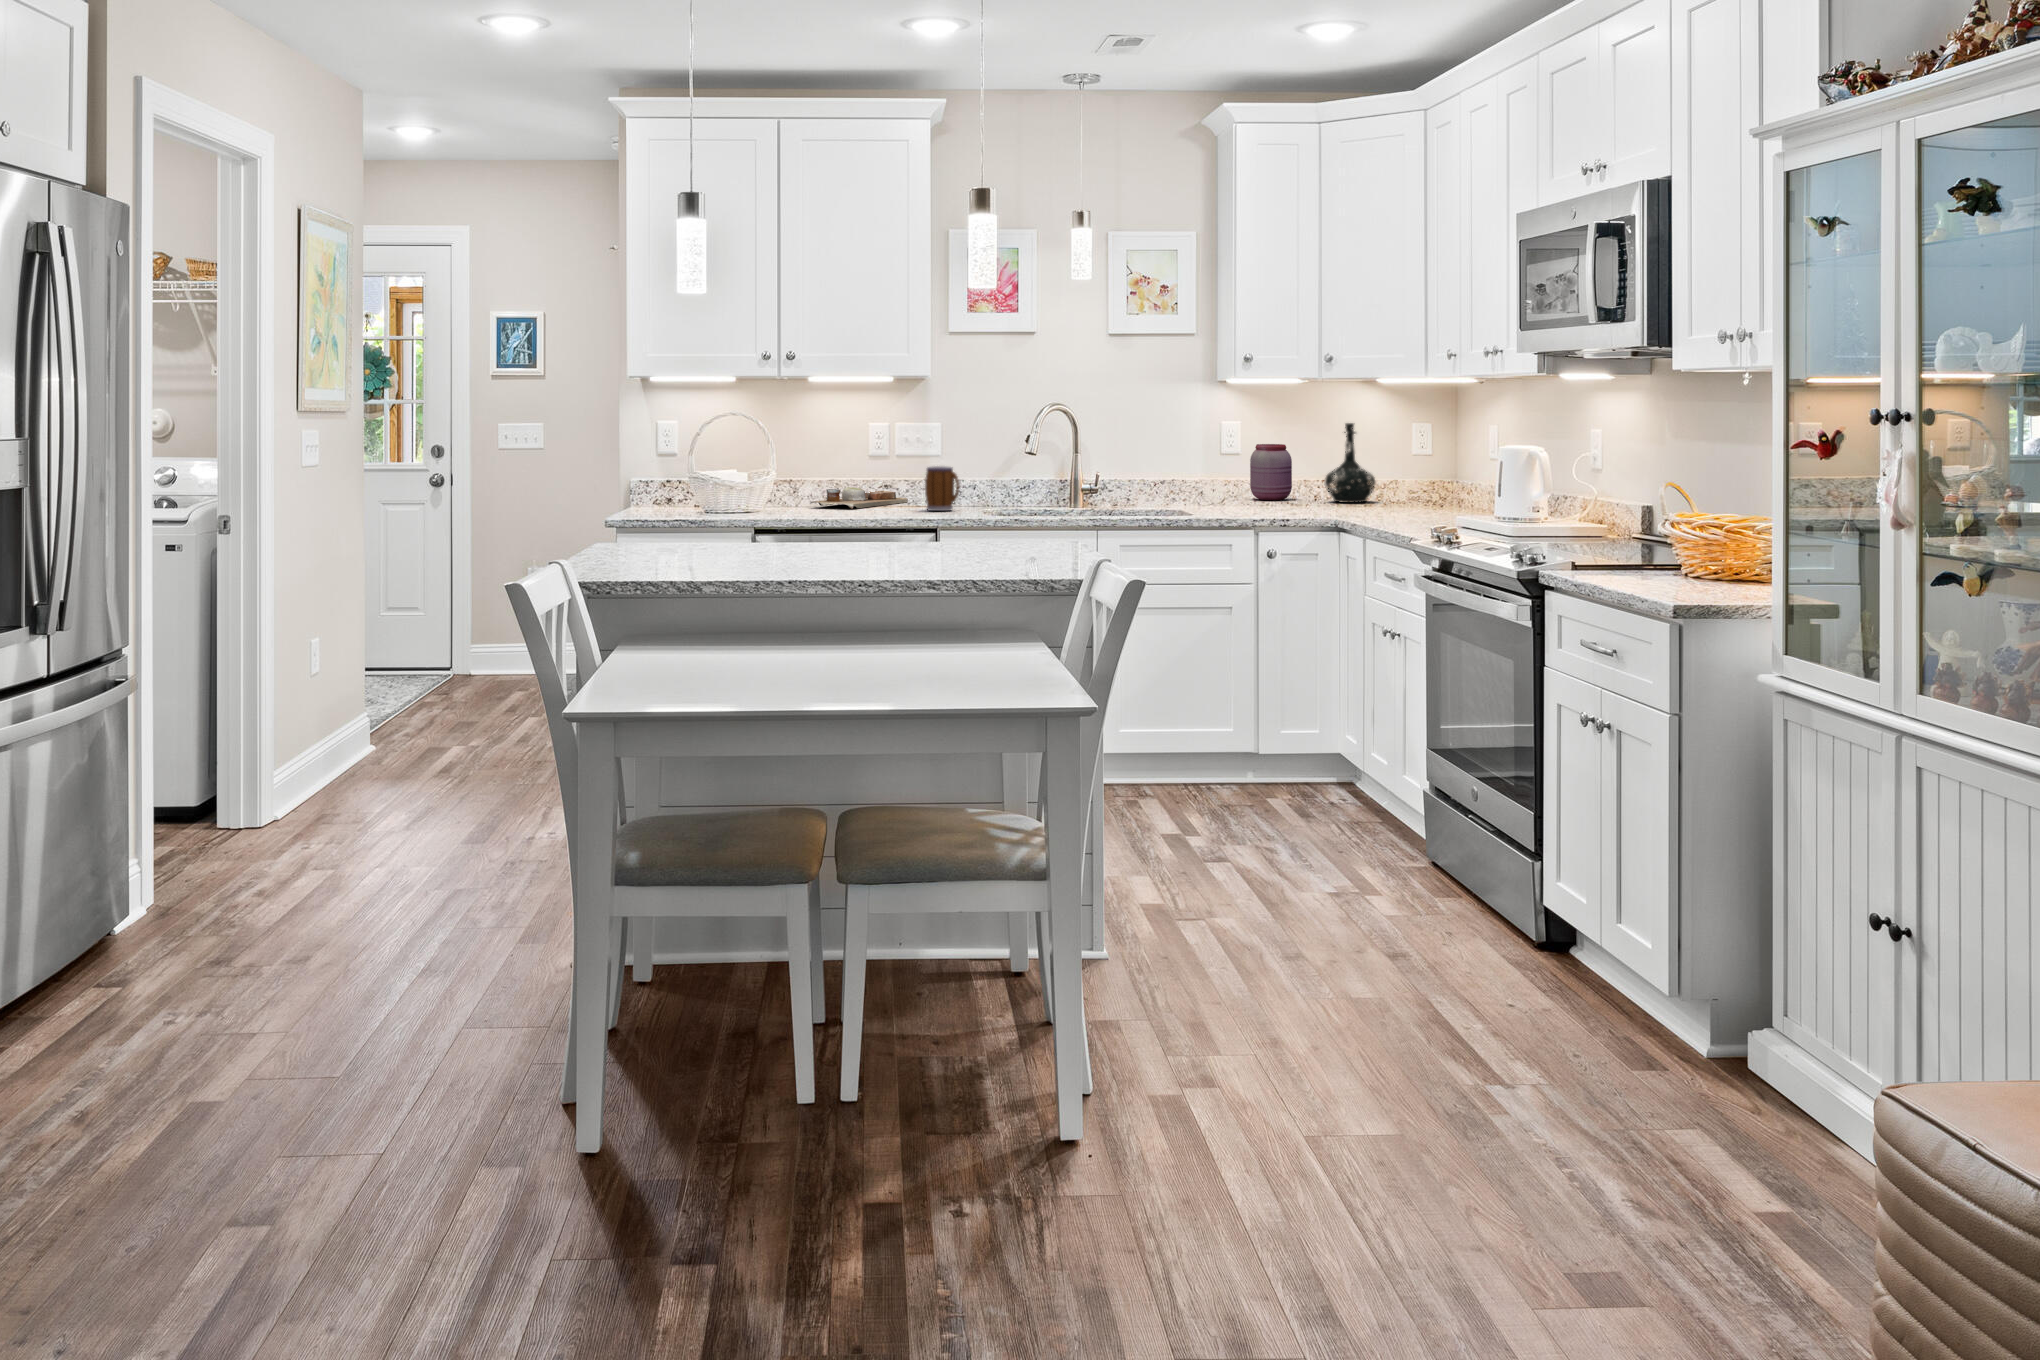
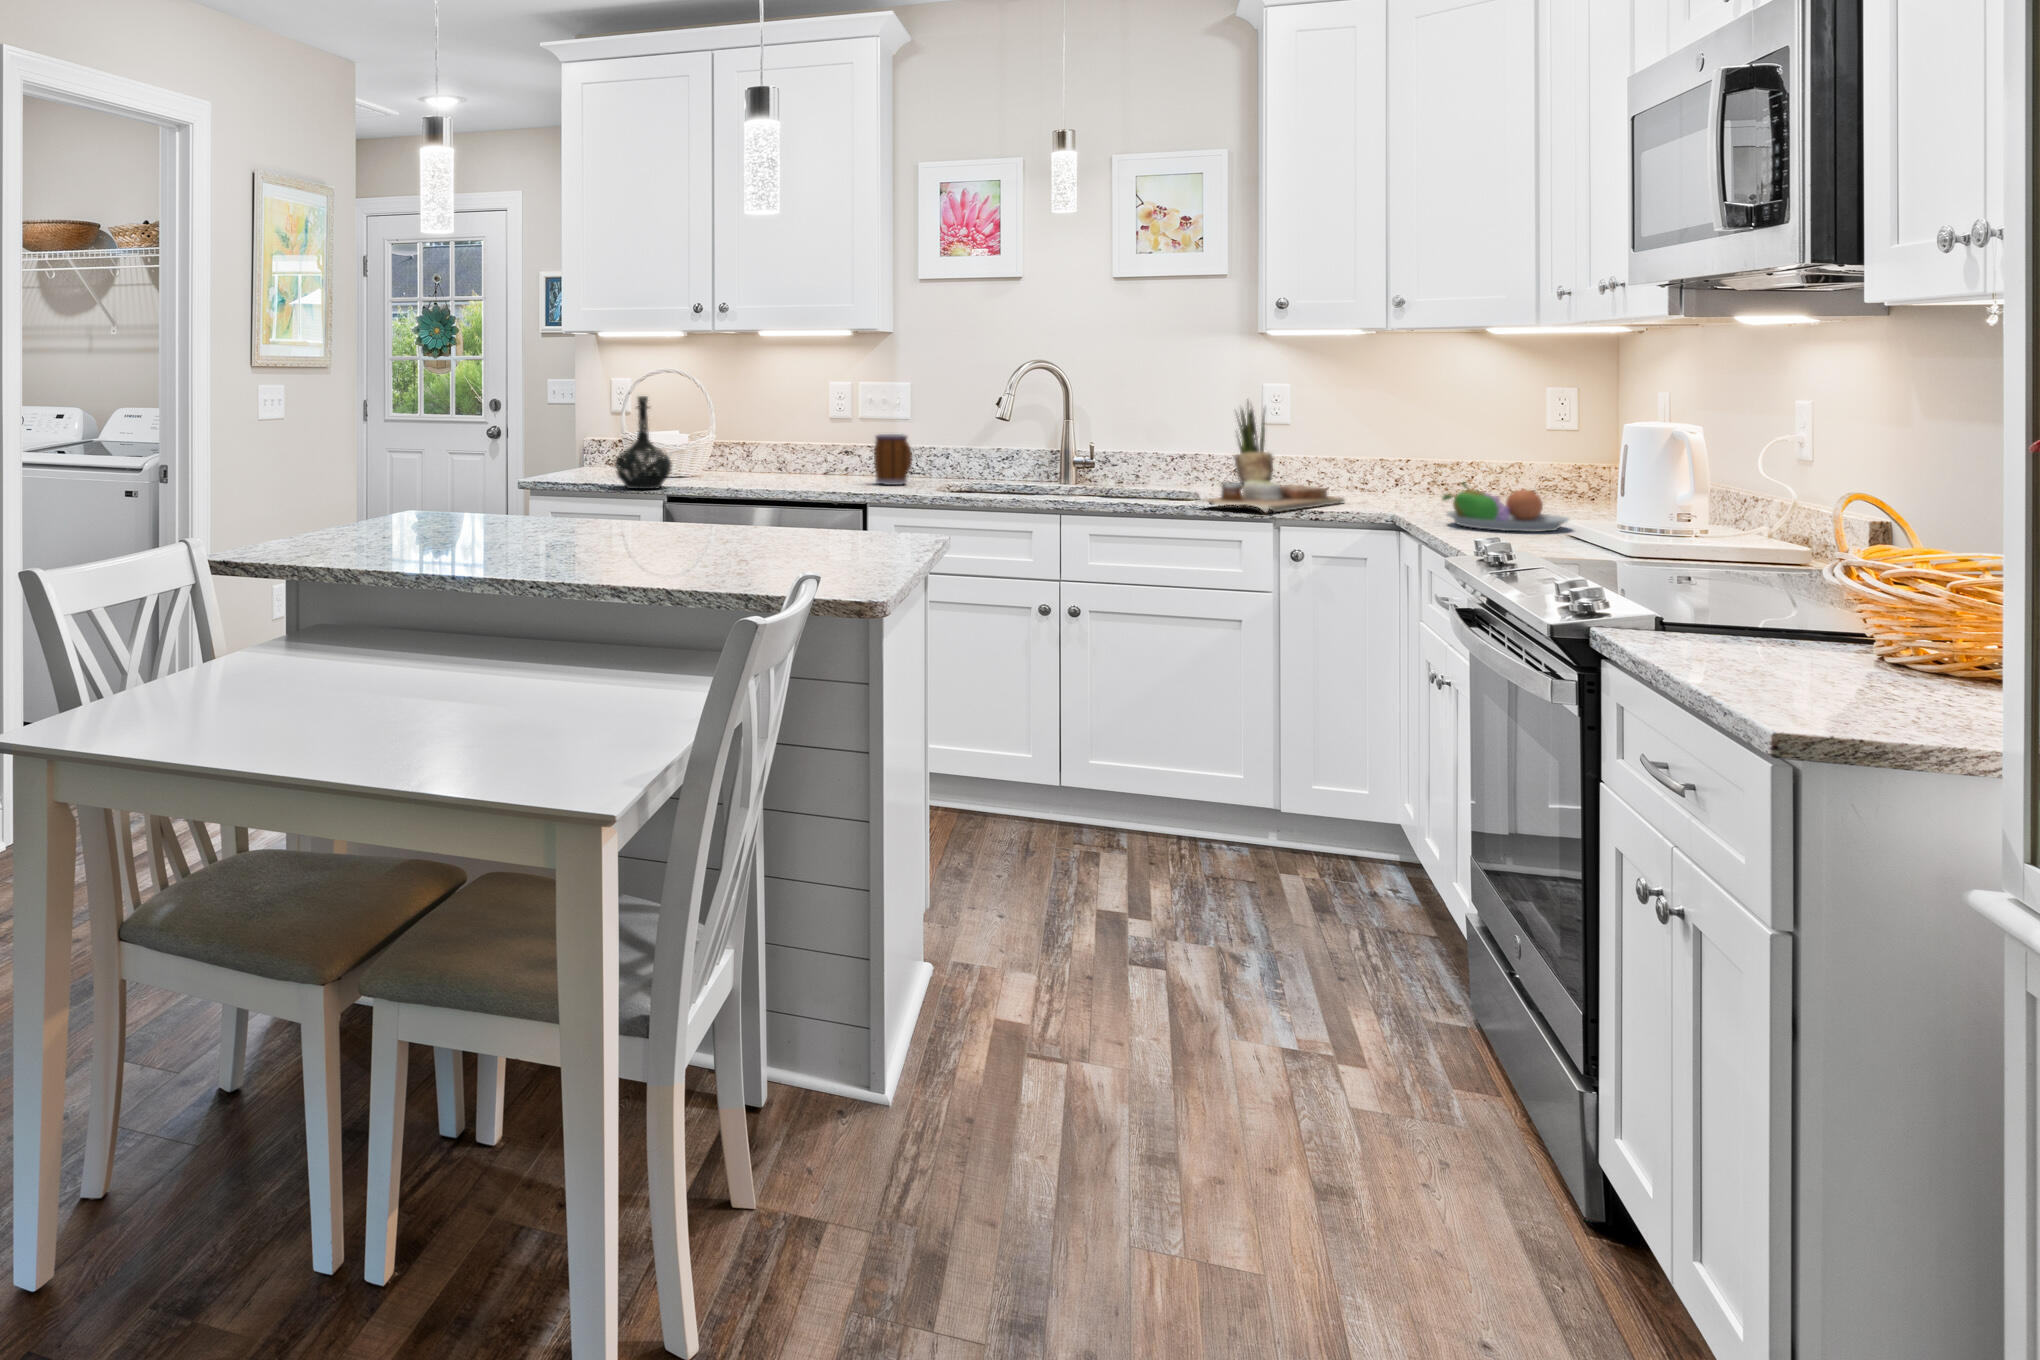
bottle: present [1325,423,1375,503] -> present [615,396,672,489]
potted plant: none [1202,432,1231,501] -> present [1235,403,1273,483]
jar: present [1250,444,1292,500] -> none [1305,413,1363,484]
cutting board: present [811,487,908,508] -> present [1200,480,1345,512]
fruit bowl: none [1385,491,1463,525] -> present [1443,483,1569,532]

